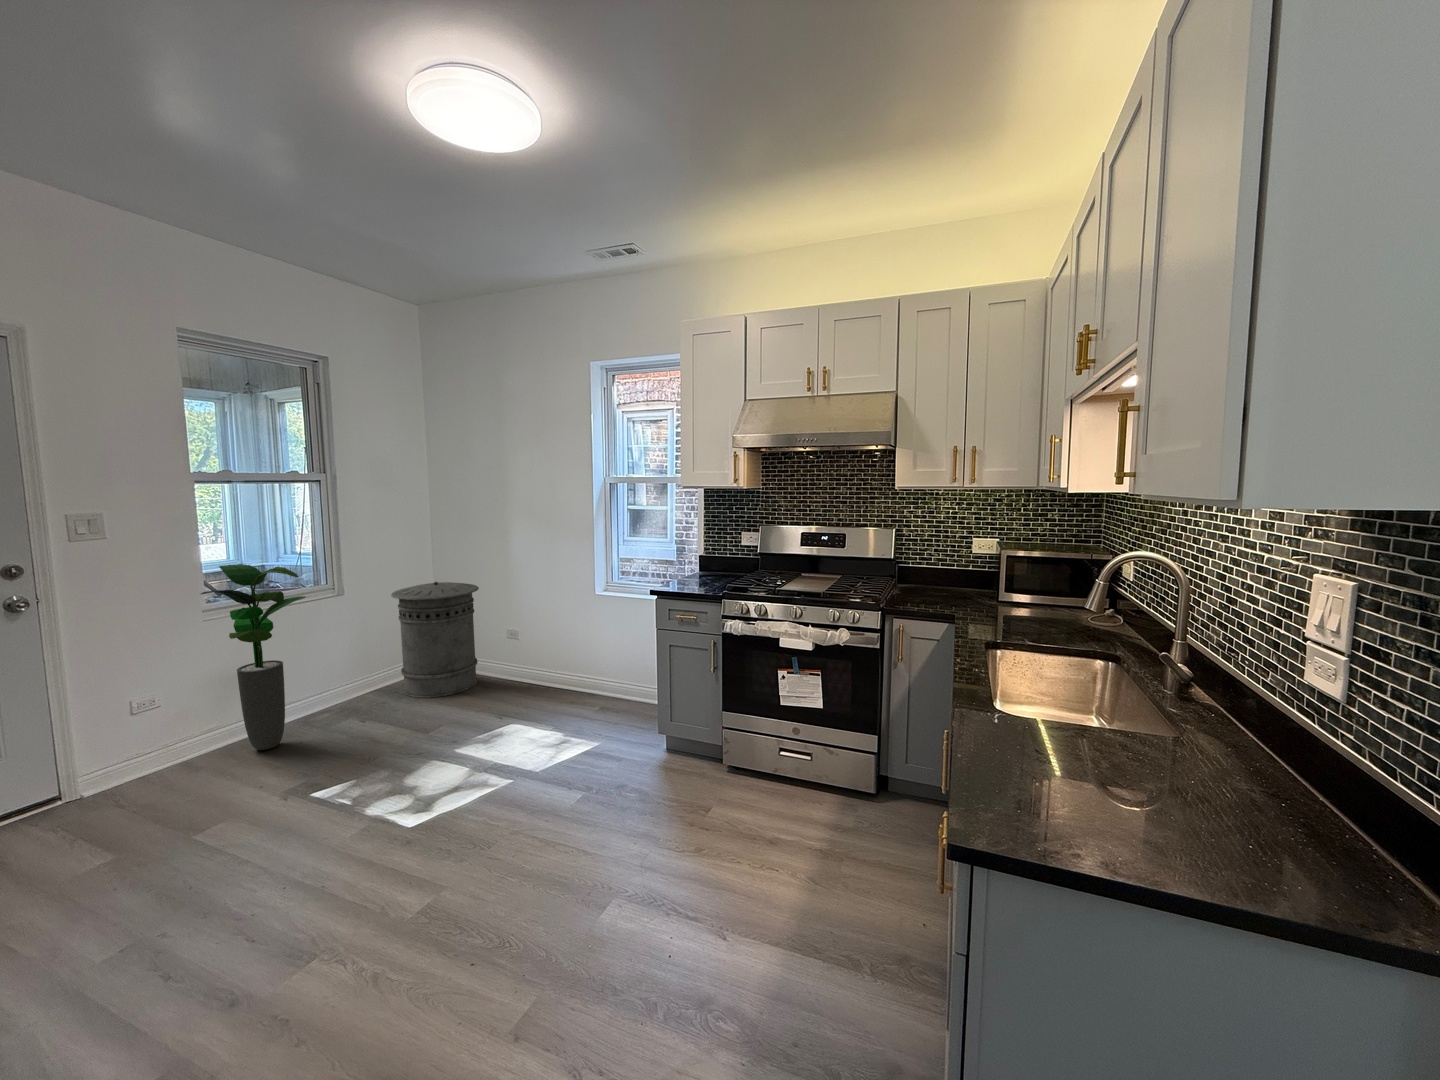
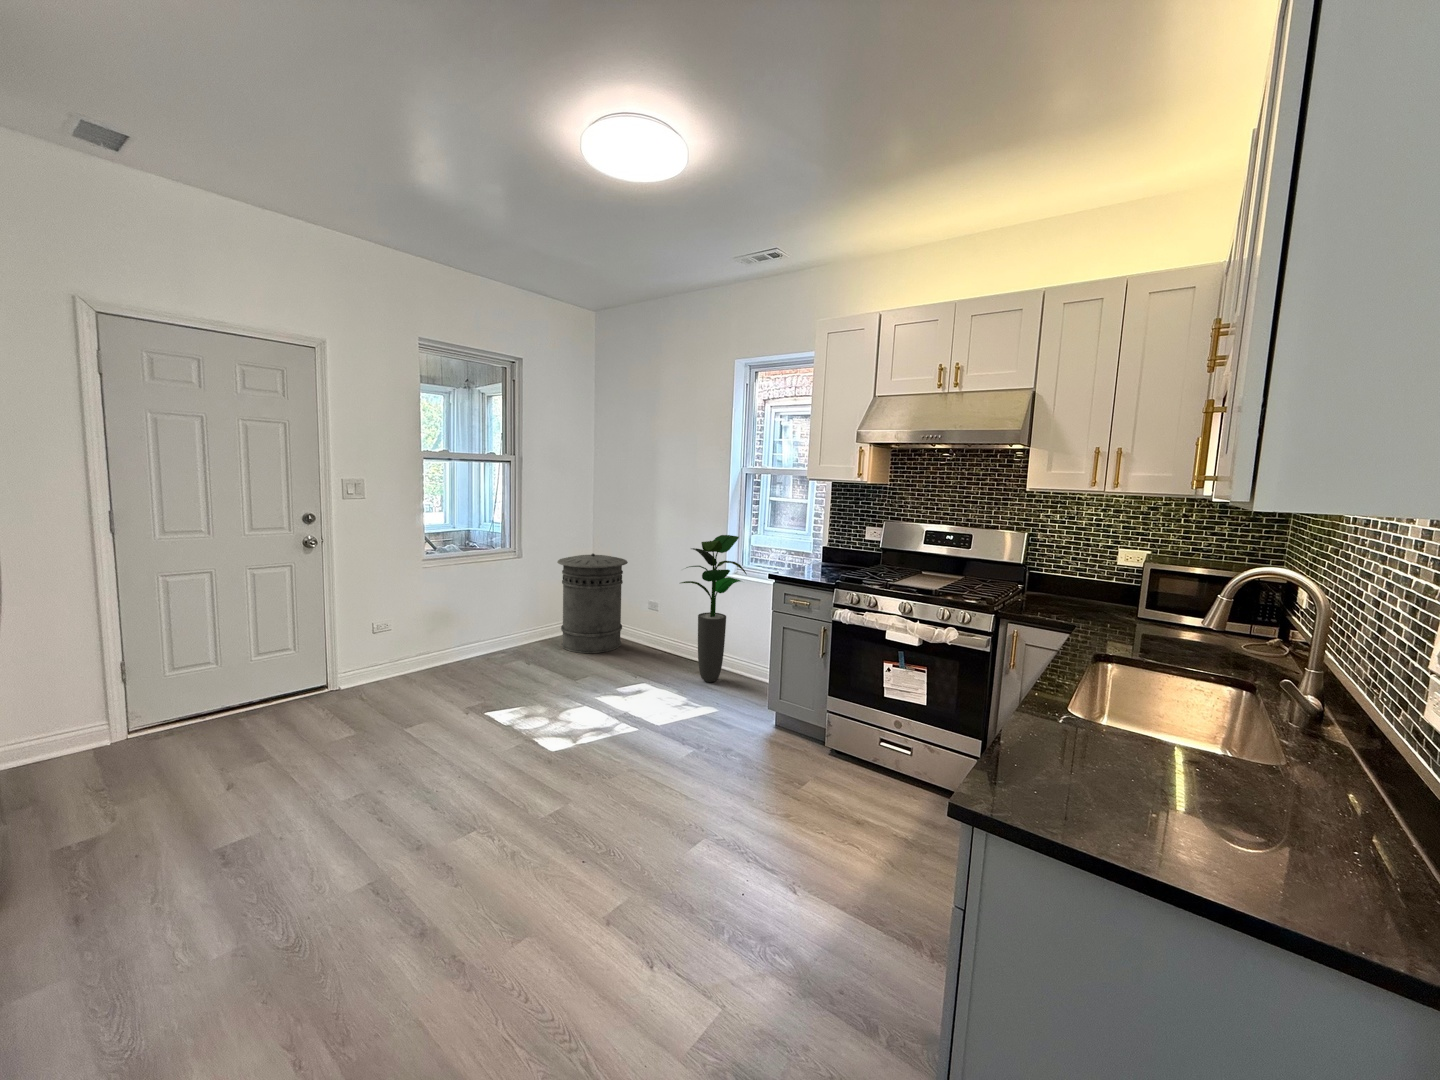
potted plant: present [201,564,306,750] -> present [681,535,747,682]

